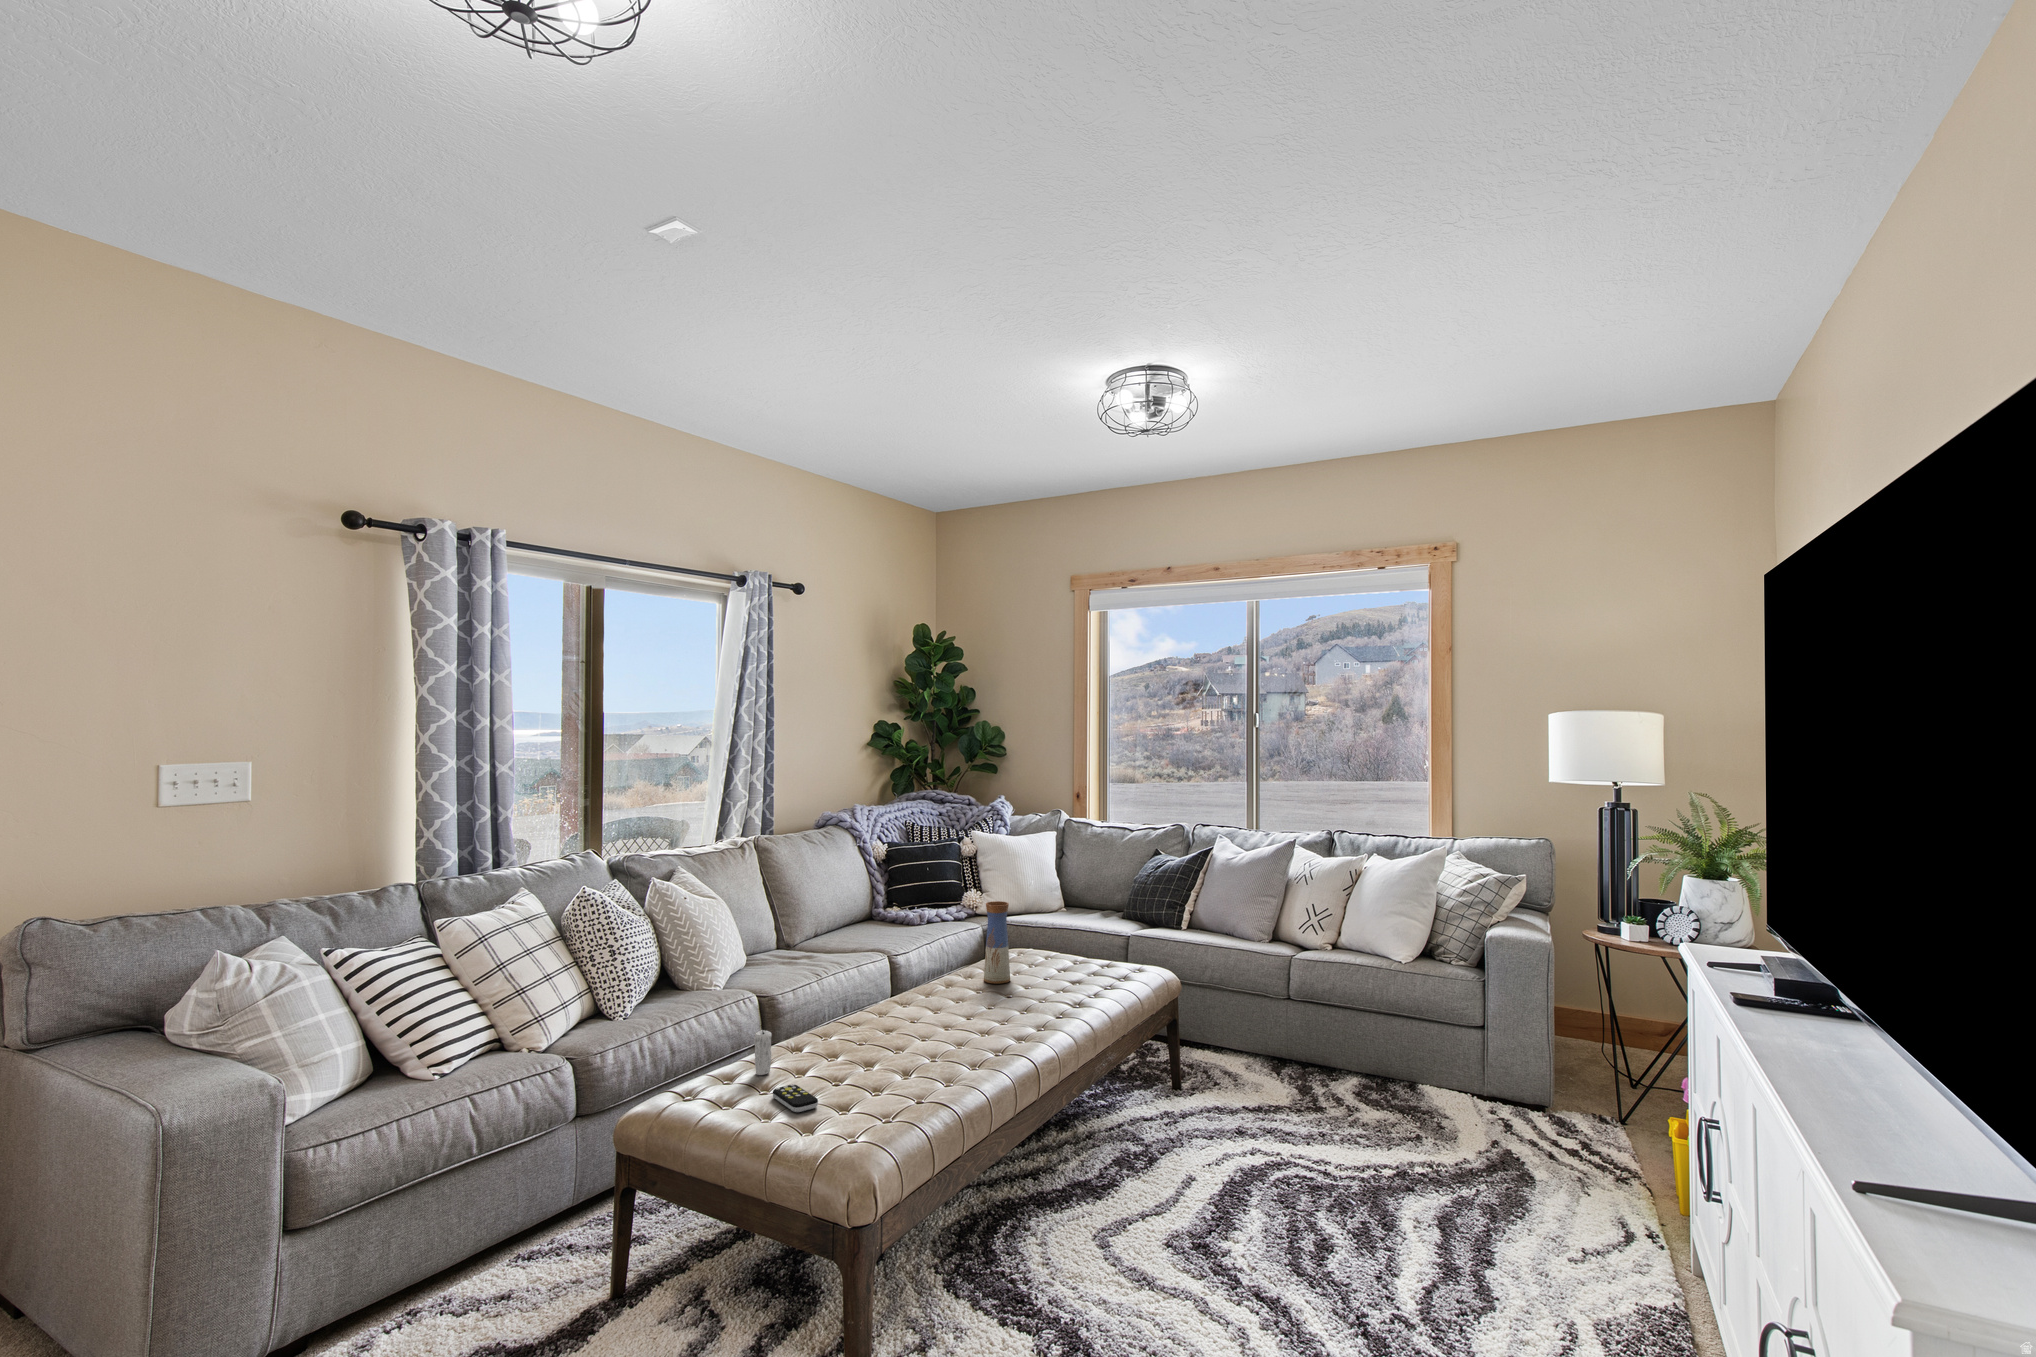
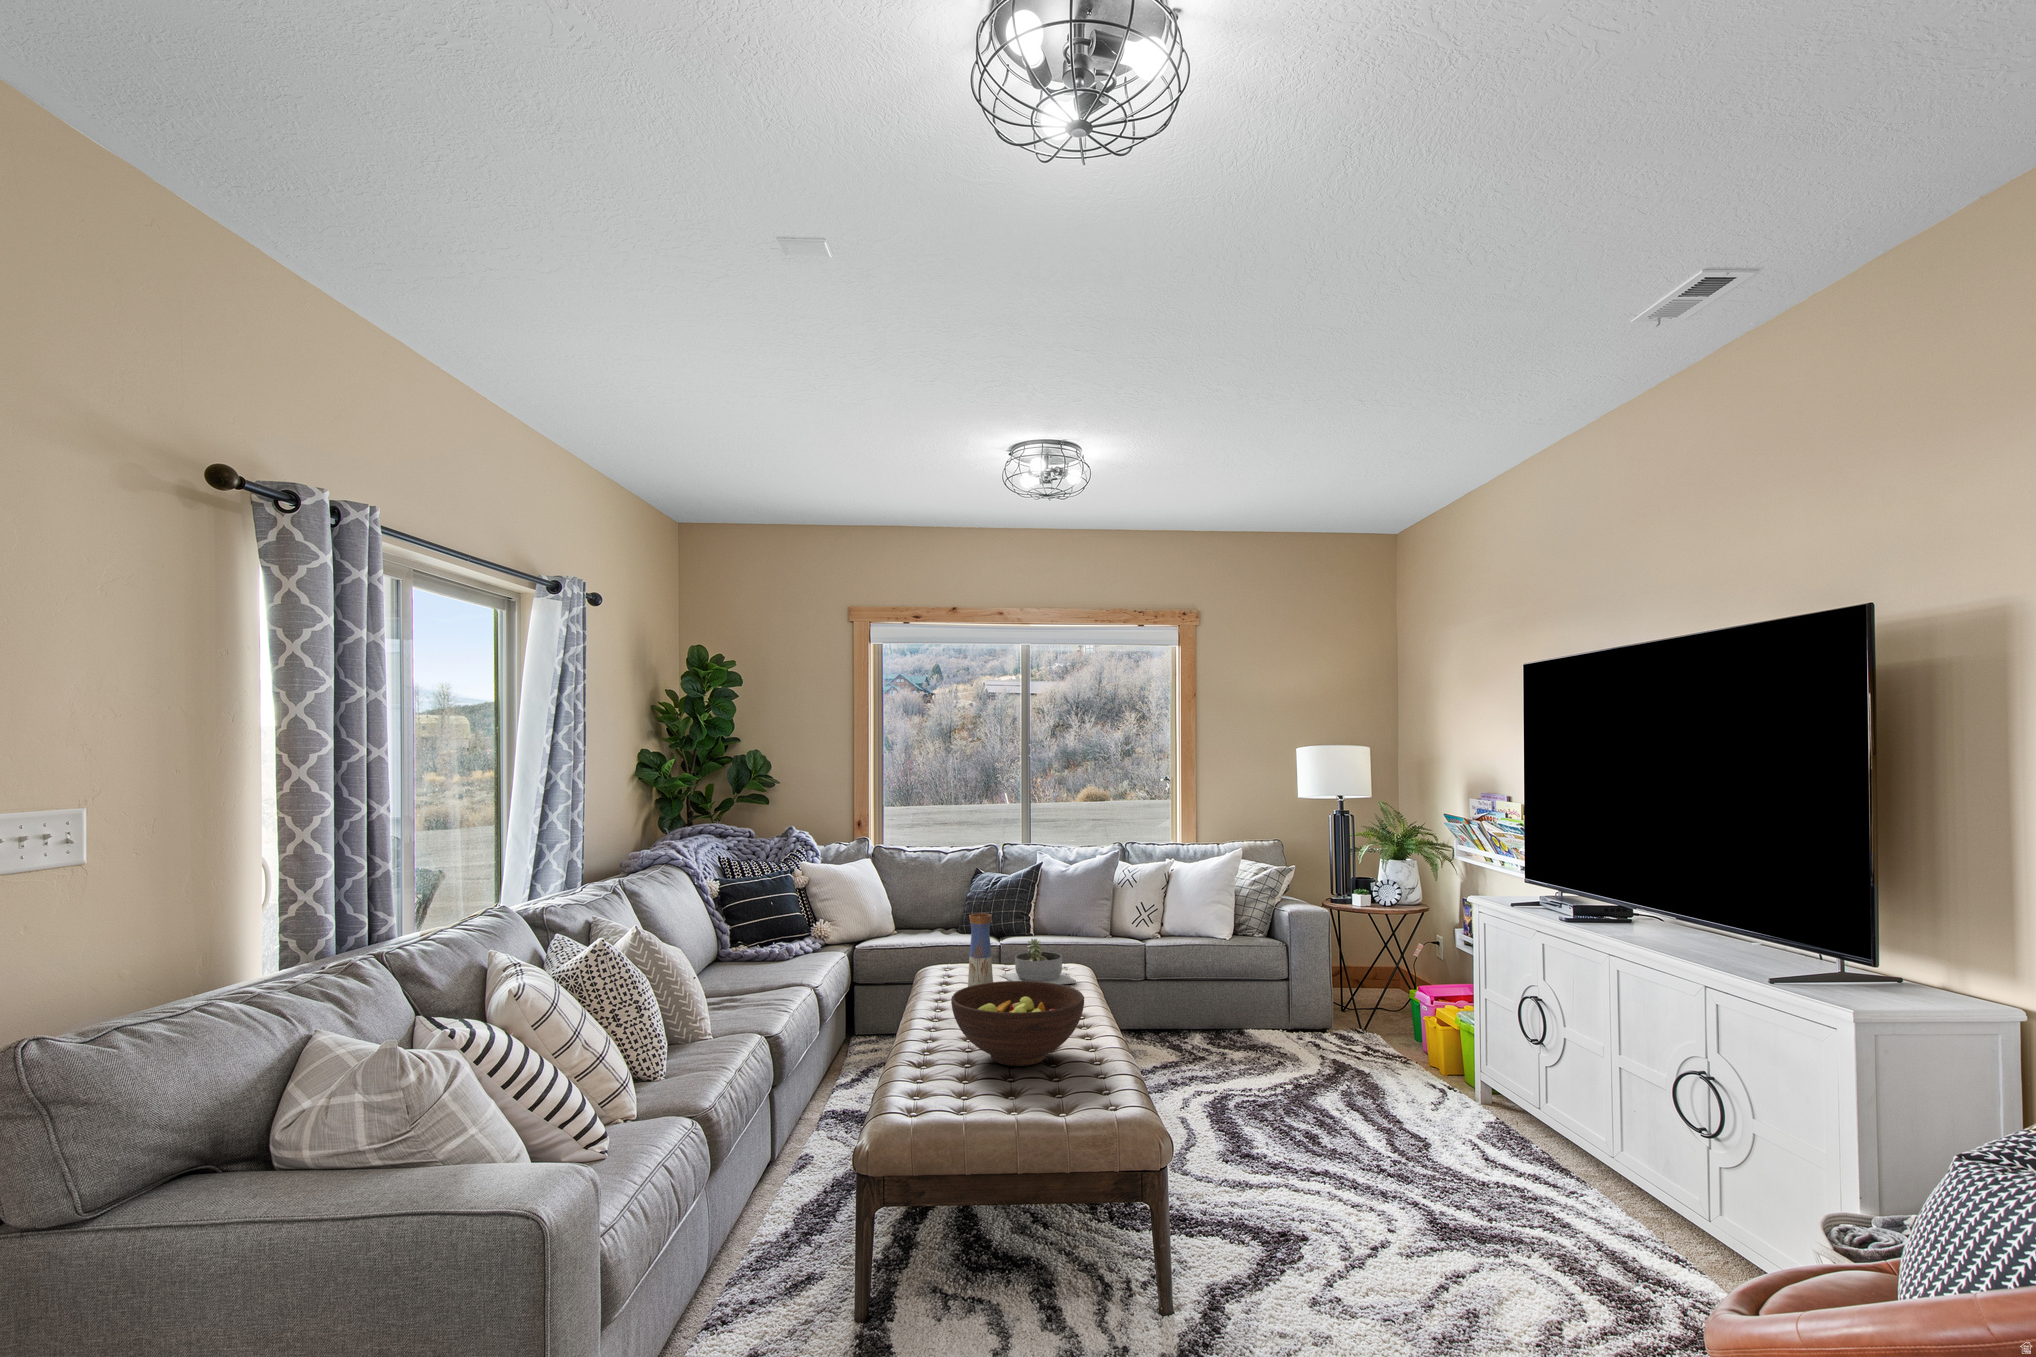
succulent planter: none [1039,934,1105,988] -> present [1002,939,1076,984]
fruit bowl: none [821,974,957,1061] -> present [951,981,1084,1066]
candle: present [755,1030,772,1075] -> none [931,1044,950,1099]
remote control: present [773,1084,818,1112] -> none [993,1096,1052,1118]

